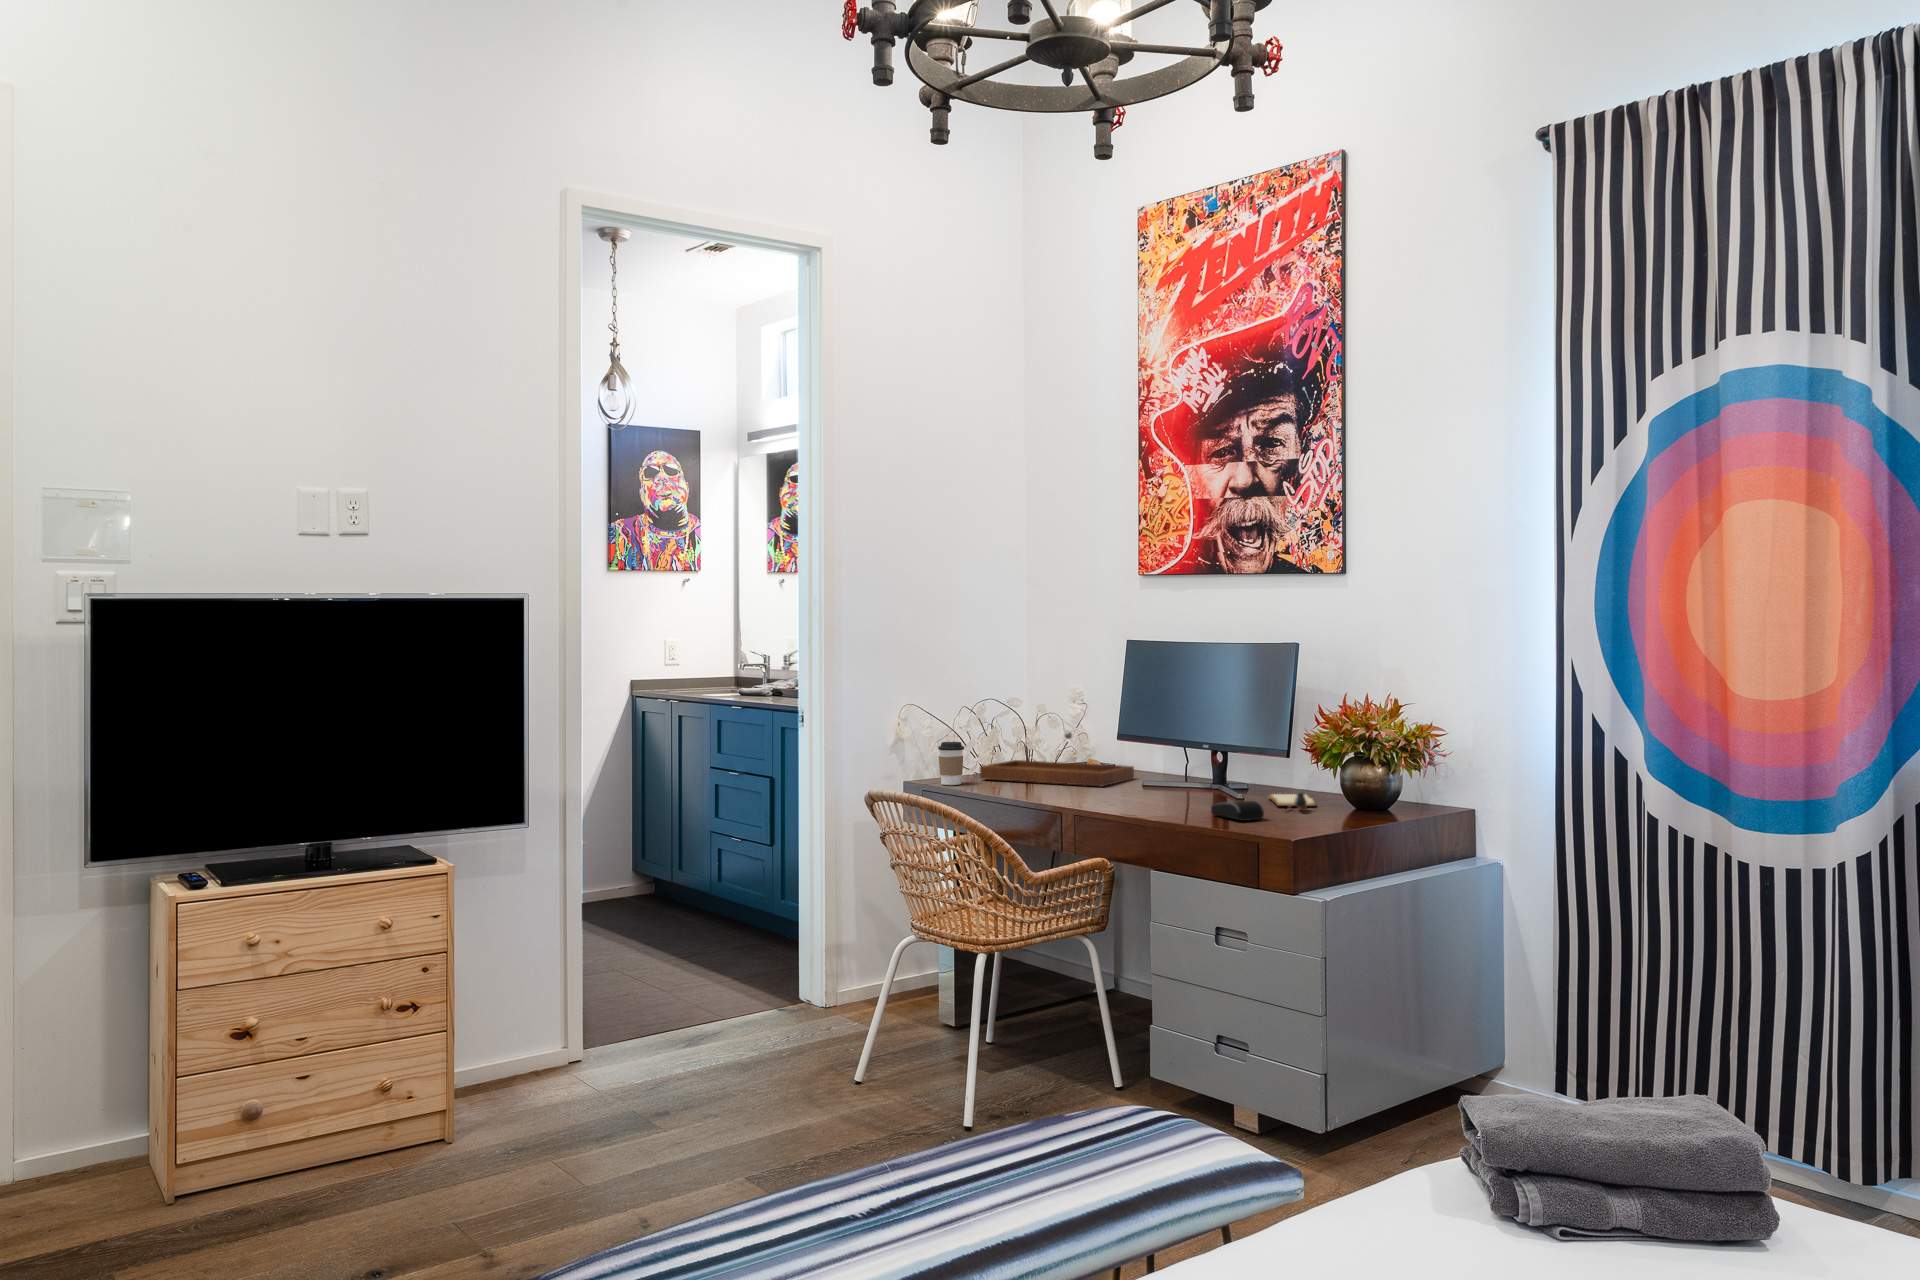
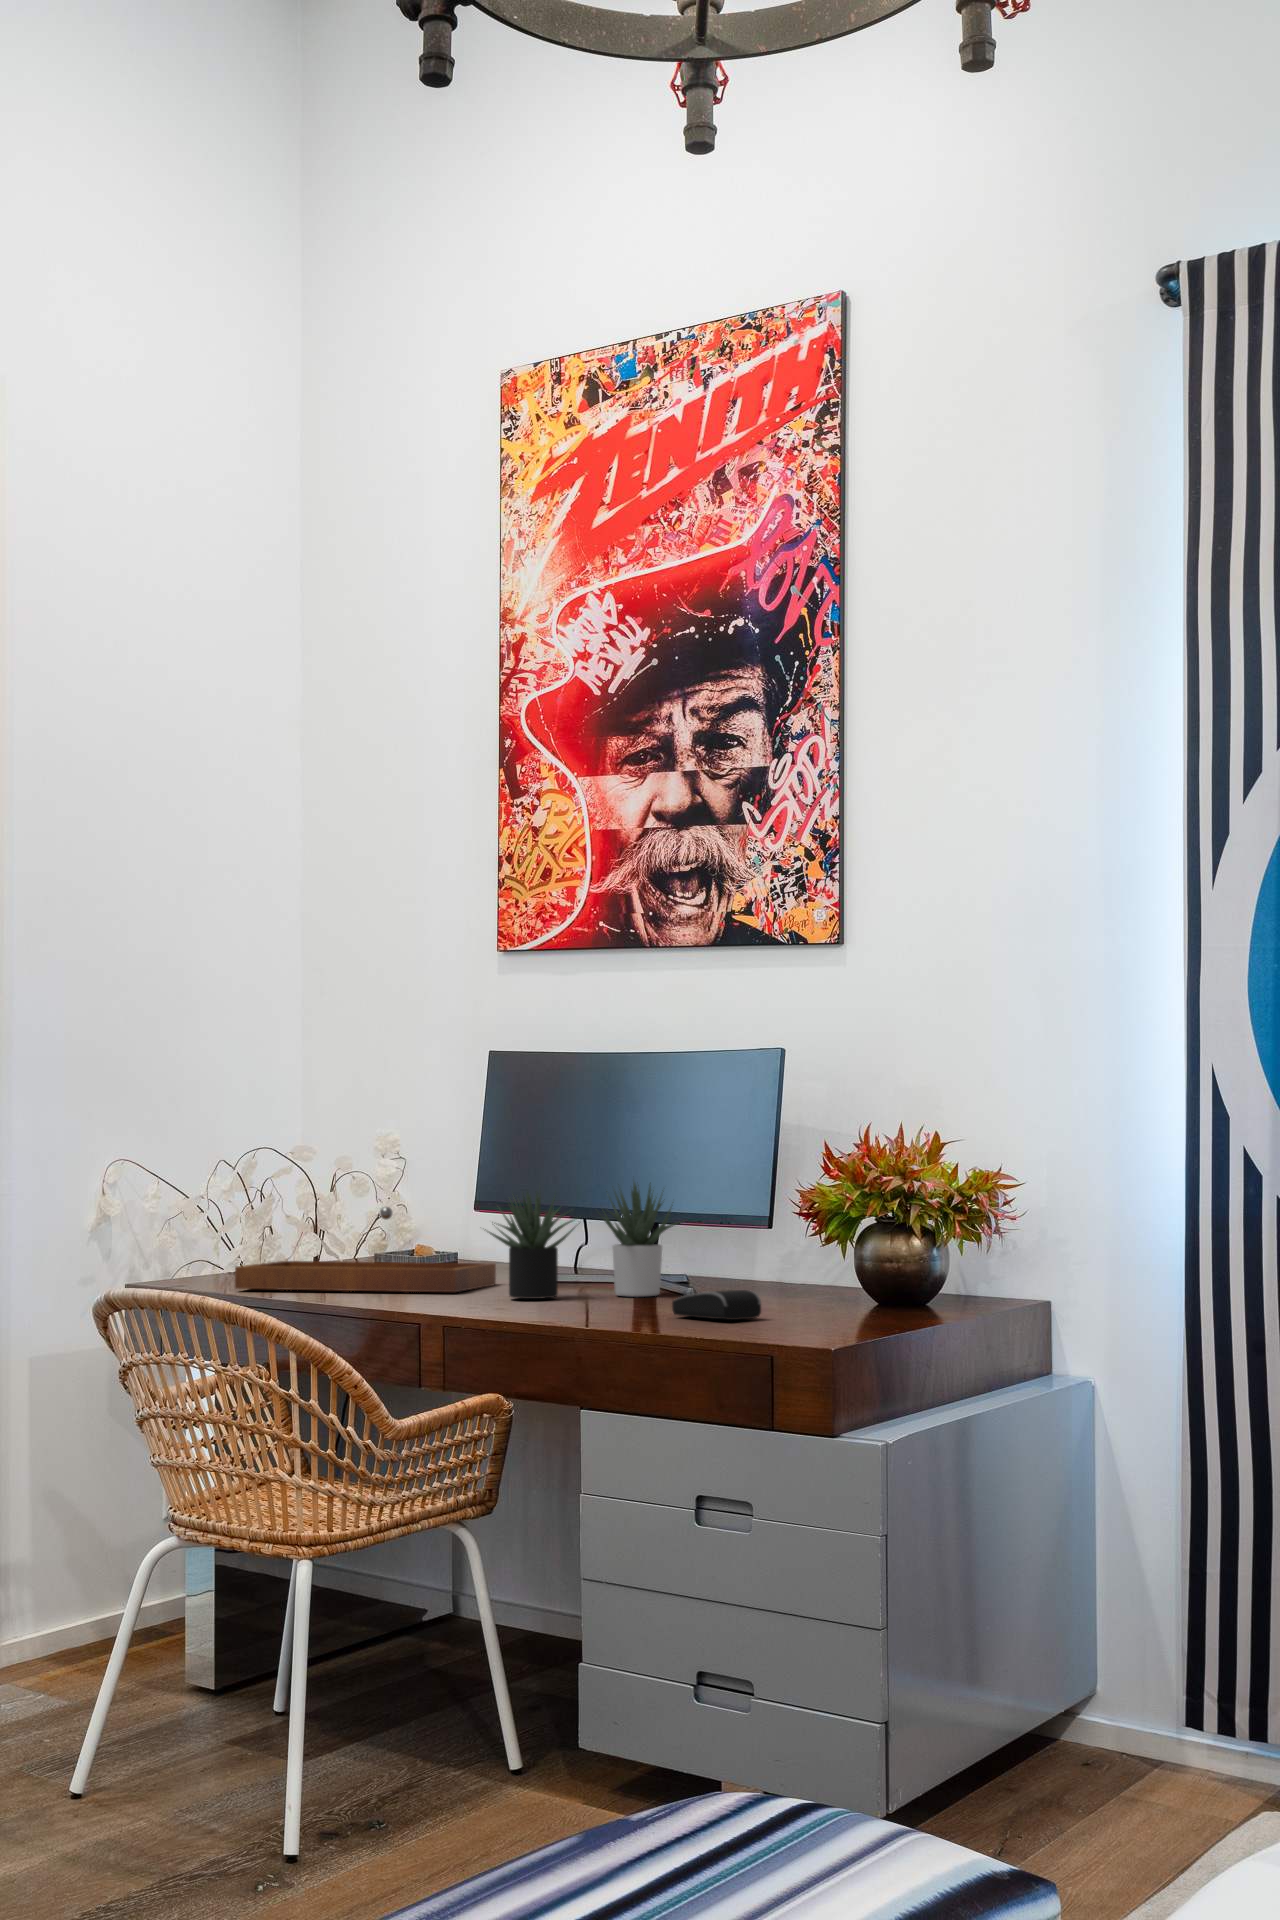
succulent plant: none [1111,721,1243,795] -> present [485,1183,684,1299]
coffee cup: present [938,742,964,785] -> none [167,1223,215,1297]
book: present [1269,792,1315,810] -> none [737,1279,825,1309]

